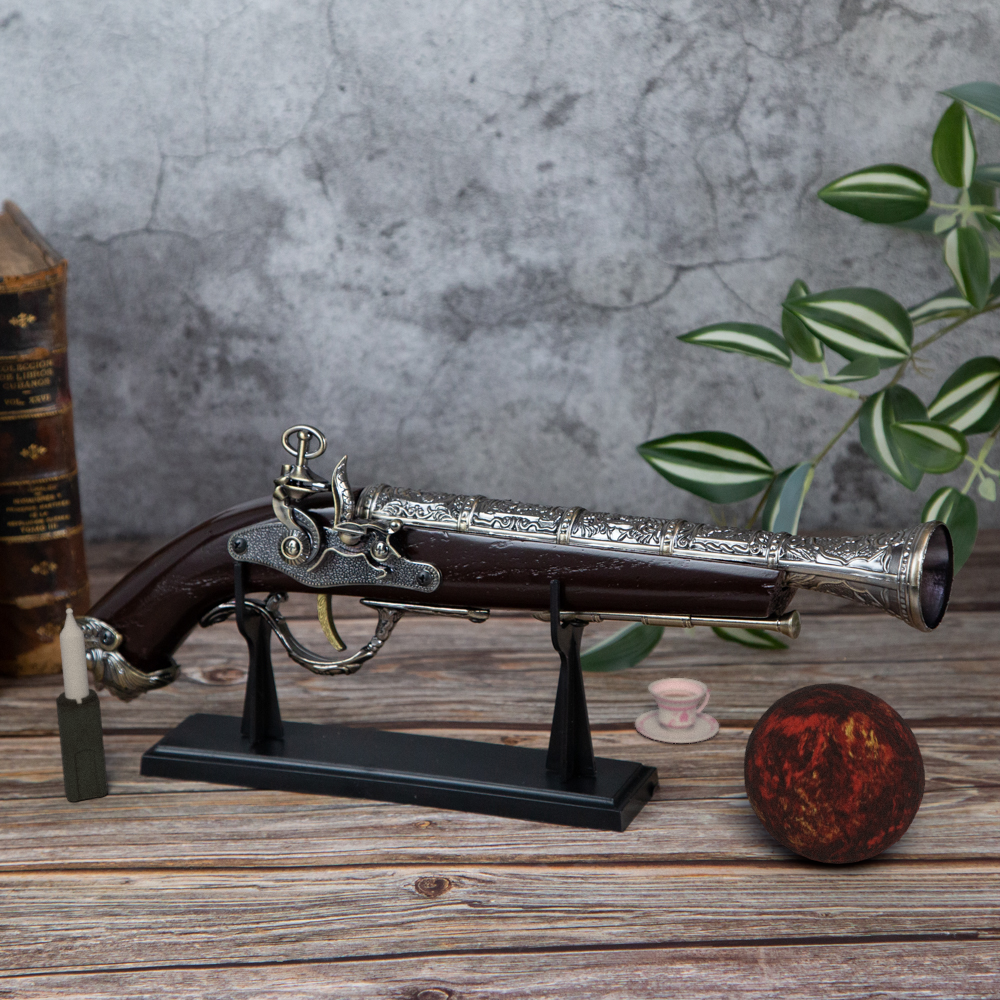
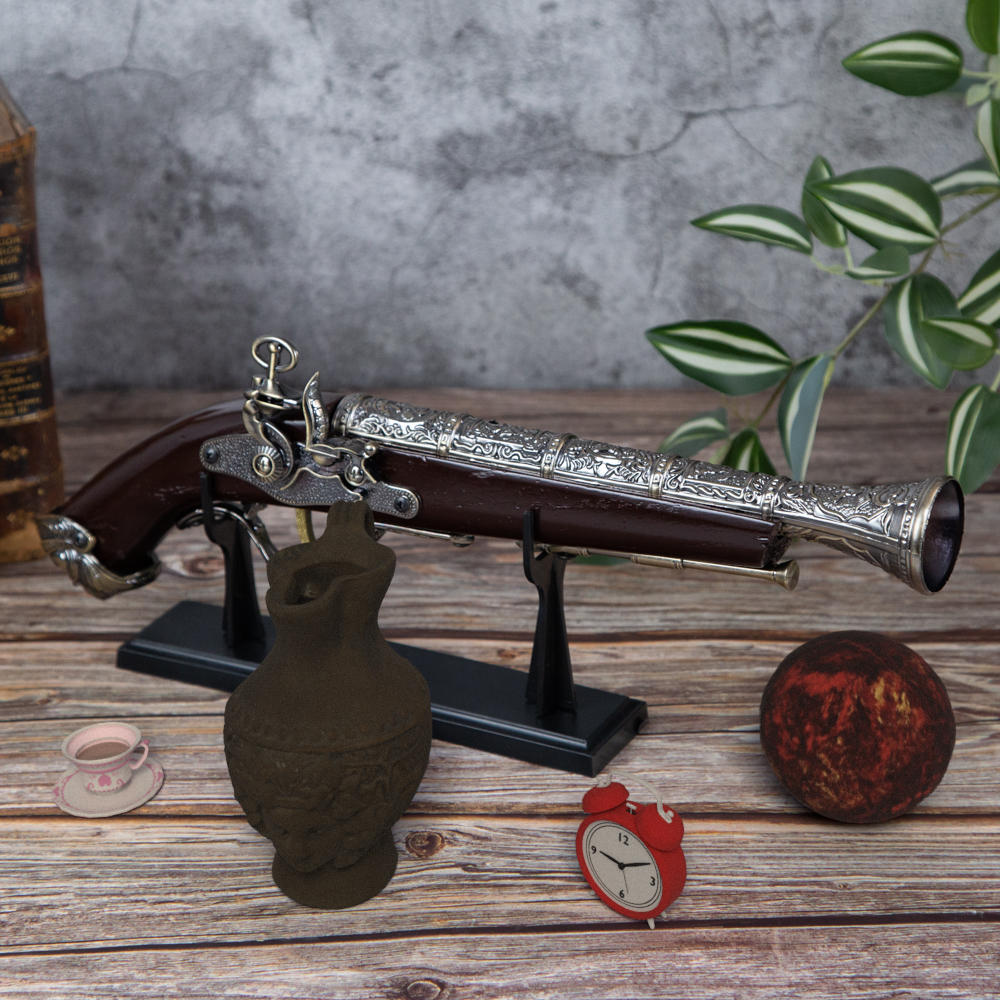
decorative vase: none [250,562,441,936] -> present [223,500,432,909]
candle: present [56,608,108,802] -> none [20,529,82,728]
teacup: present [635,678,719,743] -> present [52,722,164,818]
alarm clock: none [573,794,676,948] -> present [575,770,687,929]

